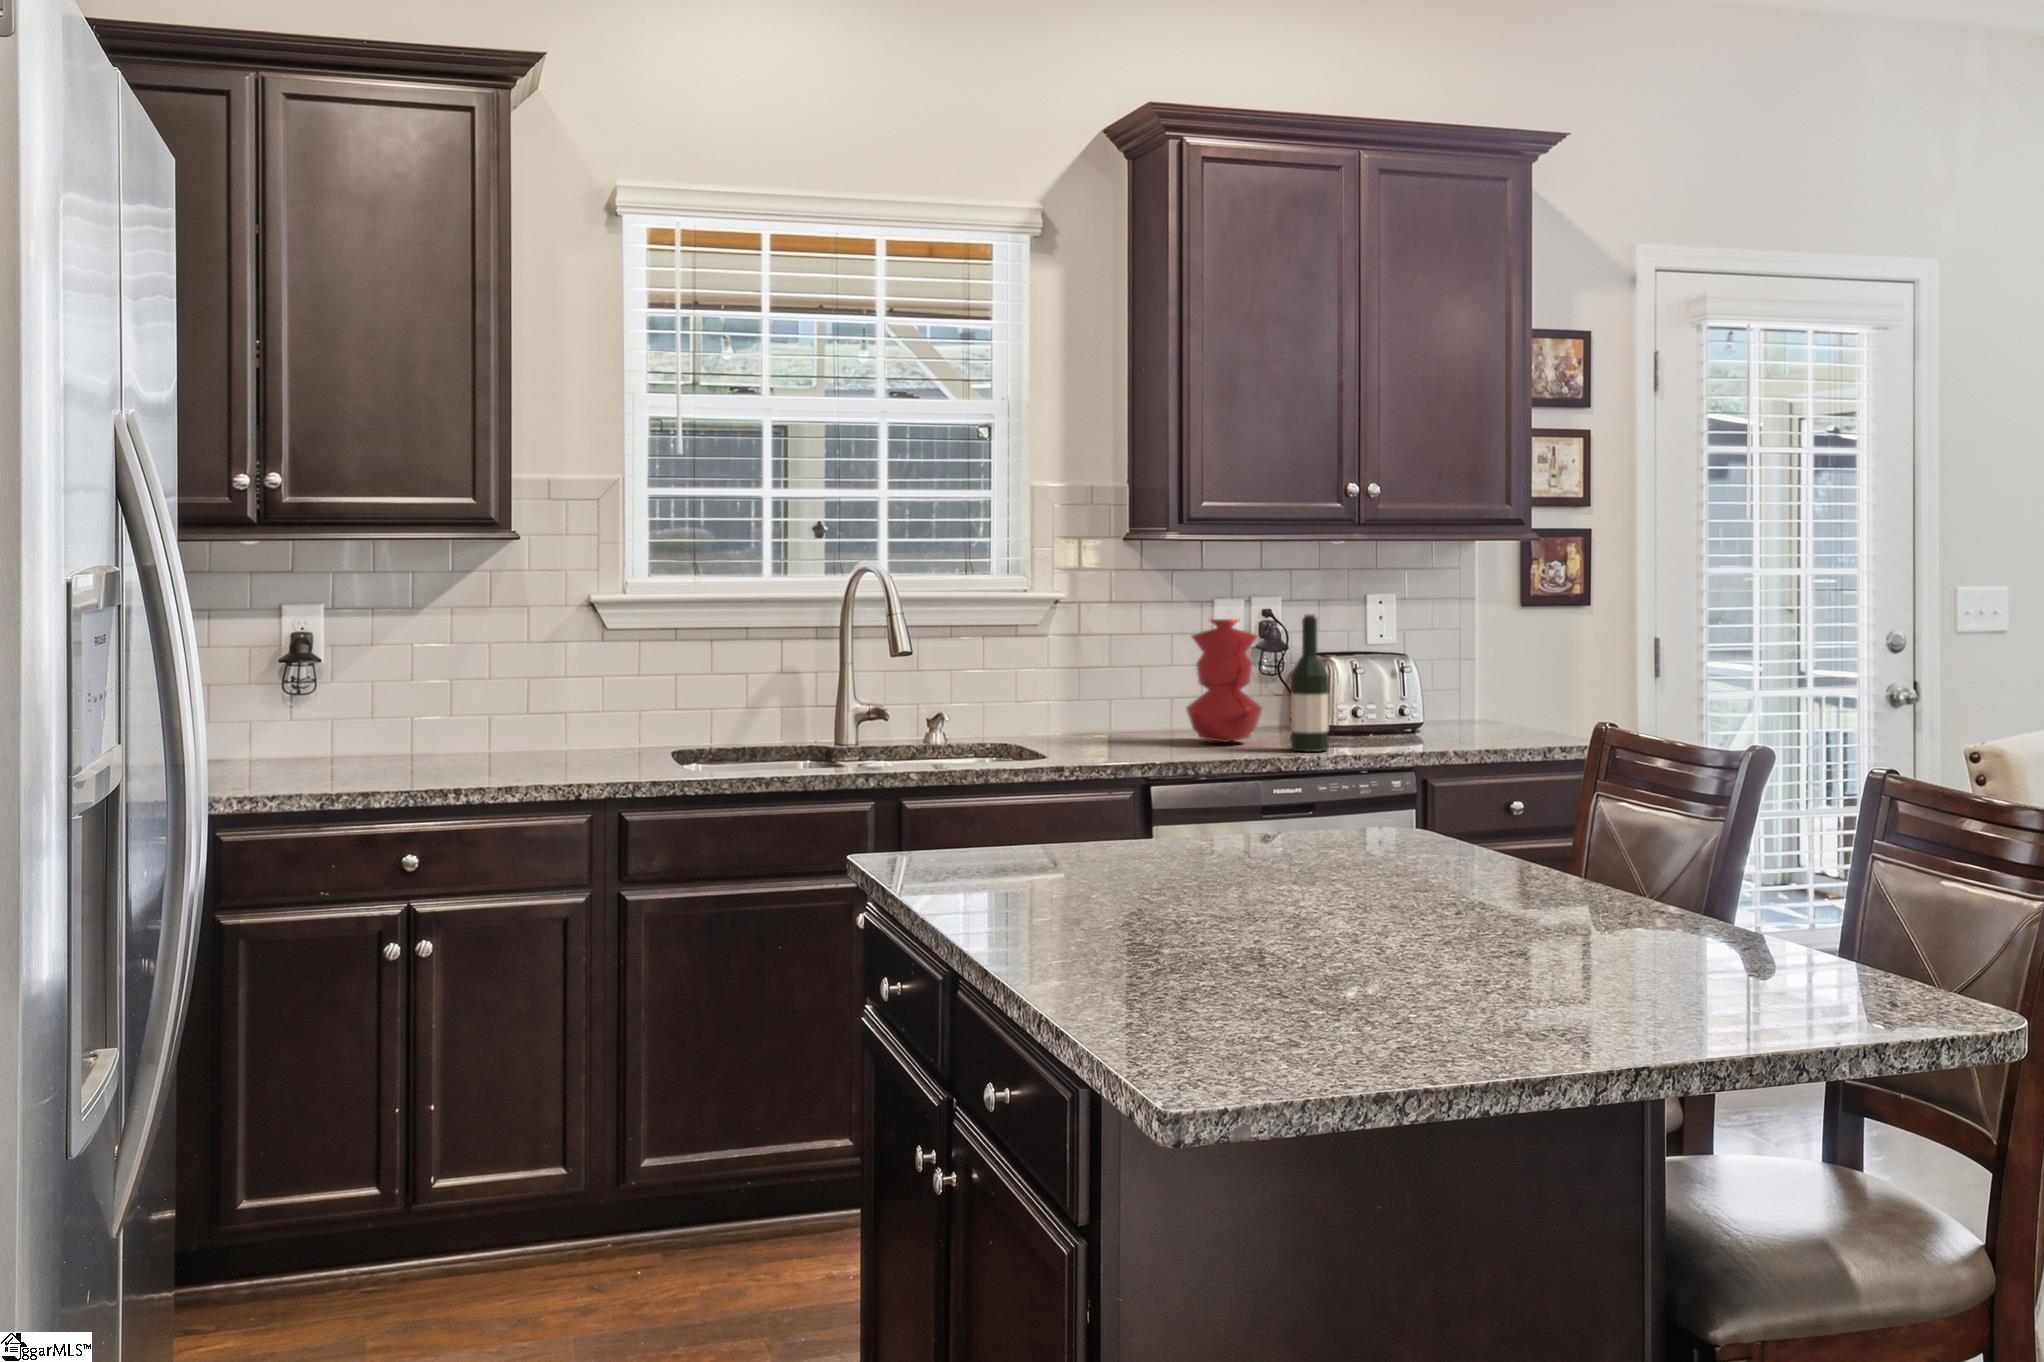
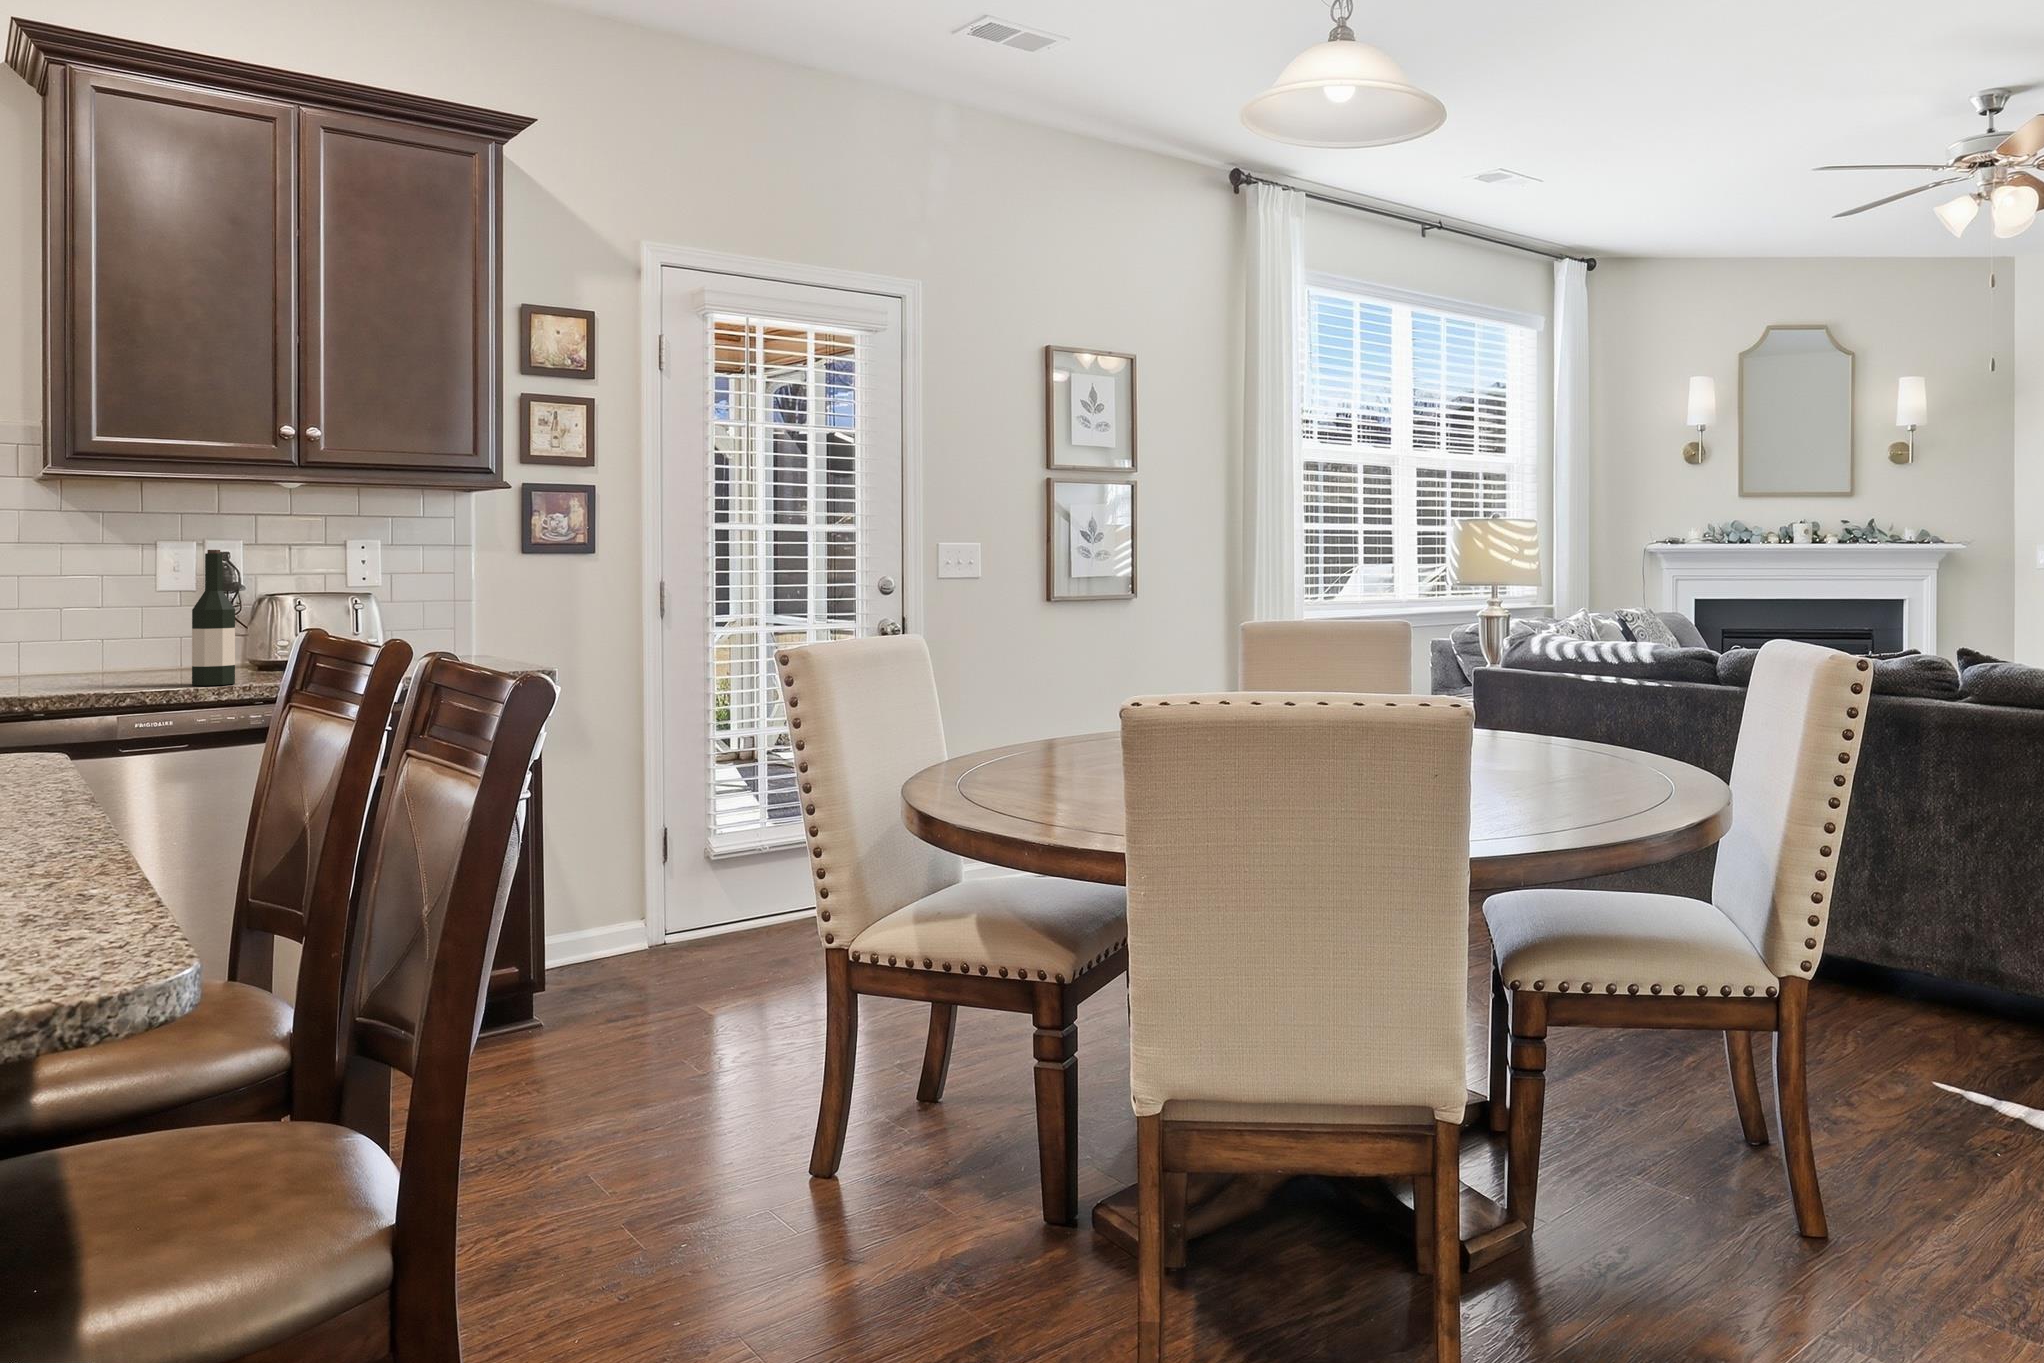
vase: present [1186,619,1262,742] -> none [77,557,175,680]

